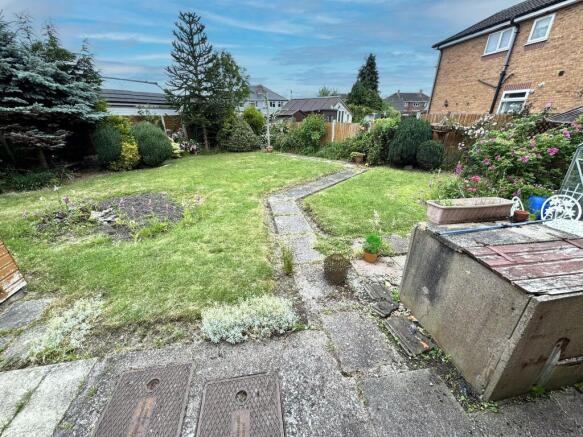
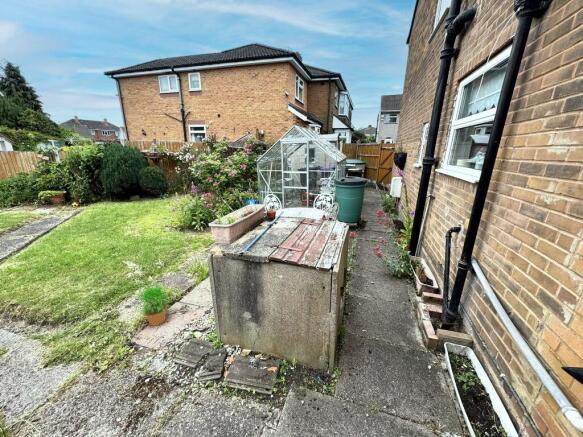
woven basket: present [324,253,349,282] -> none [90,343,142,394]

